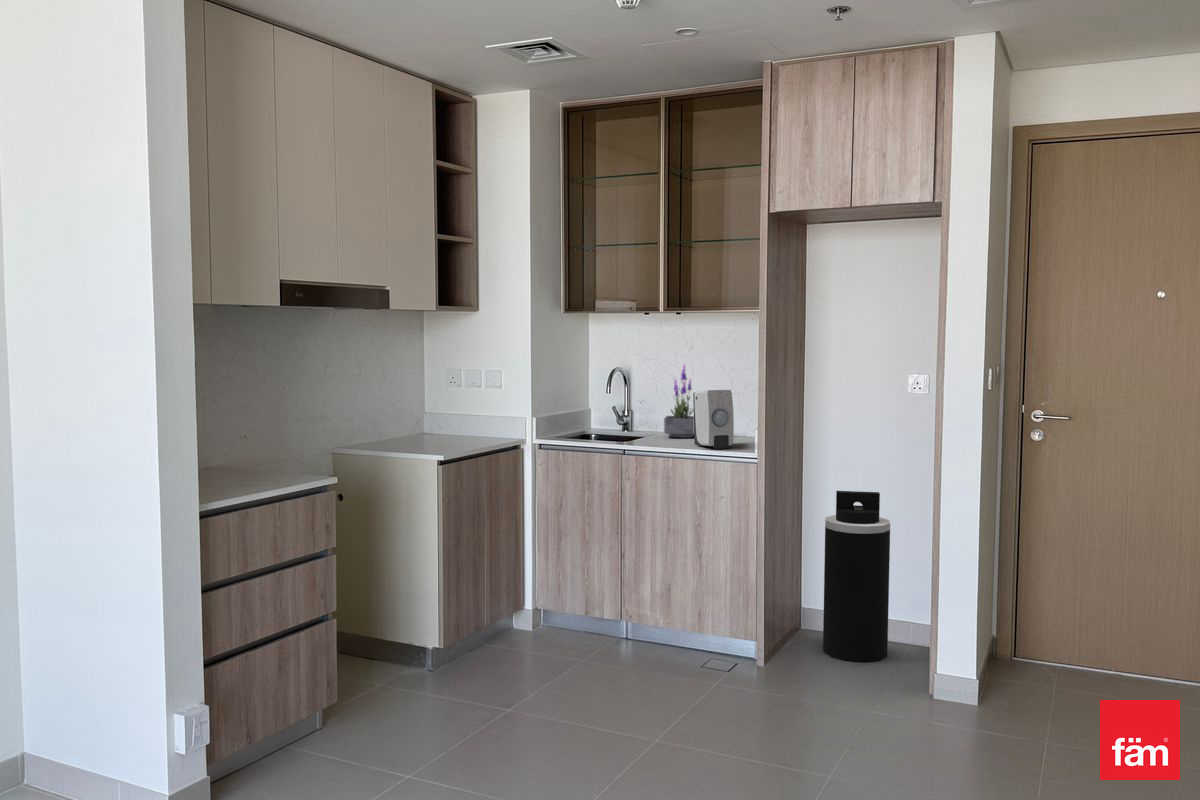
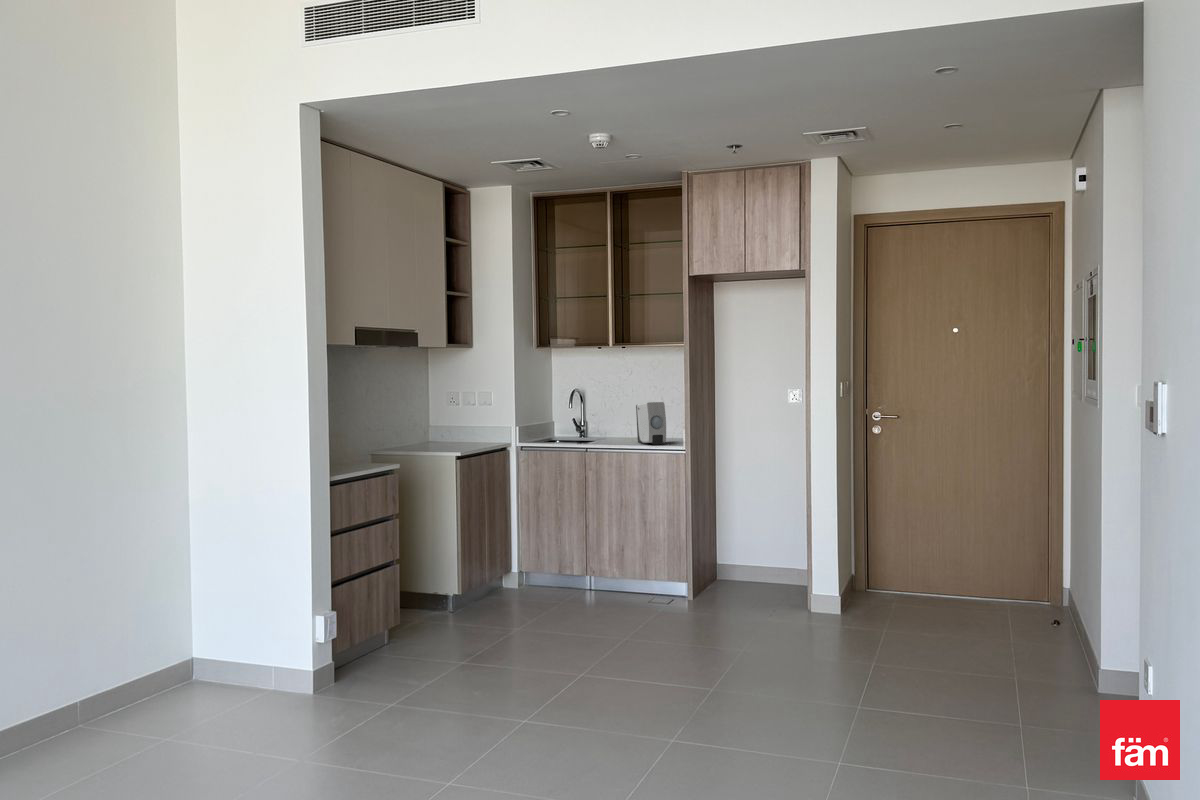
potted plant: present [664,365,694,438] -> none [613,384,638,440]
trash can: present [823,491,890,662] -> none [733,474,779,596]

